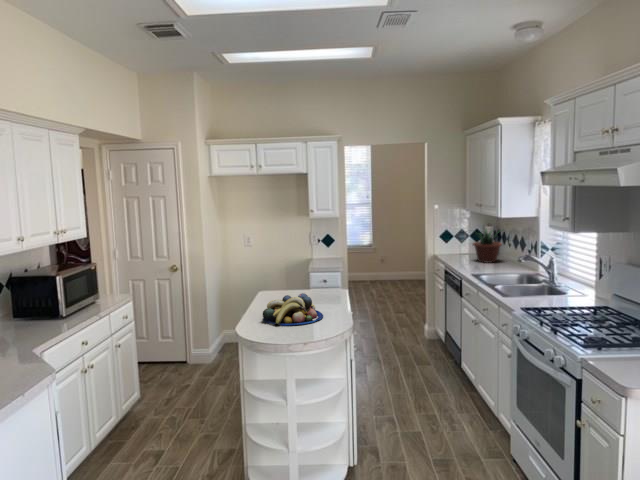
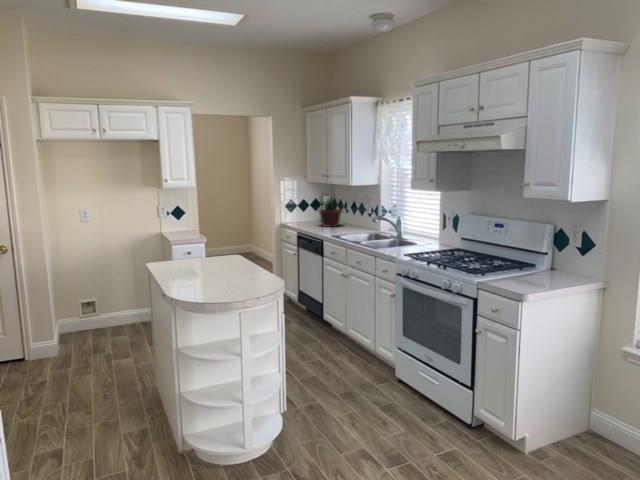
fruit bowl: present [263,293,323,326] -> none [185,256,247,288]

